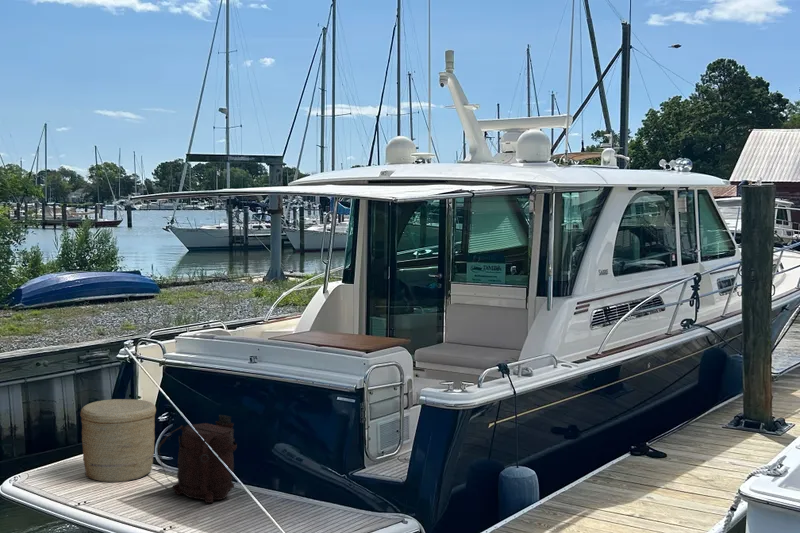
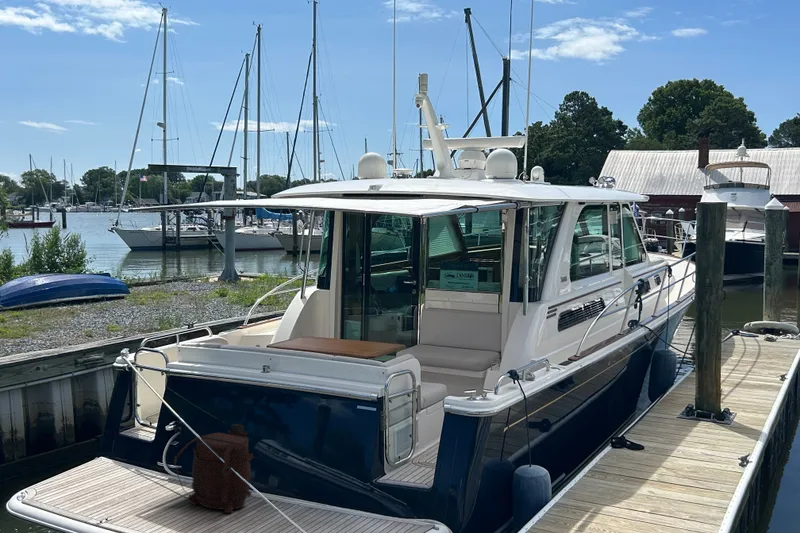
woven basket: present [80,399,156,482] -> none [87,409,163,495]

